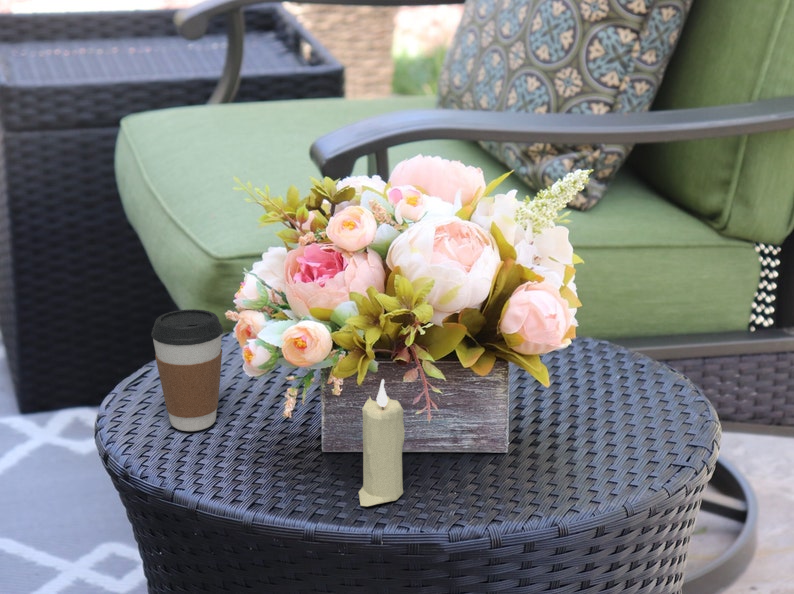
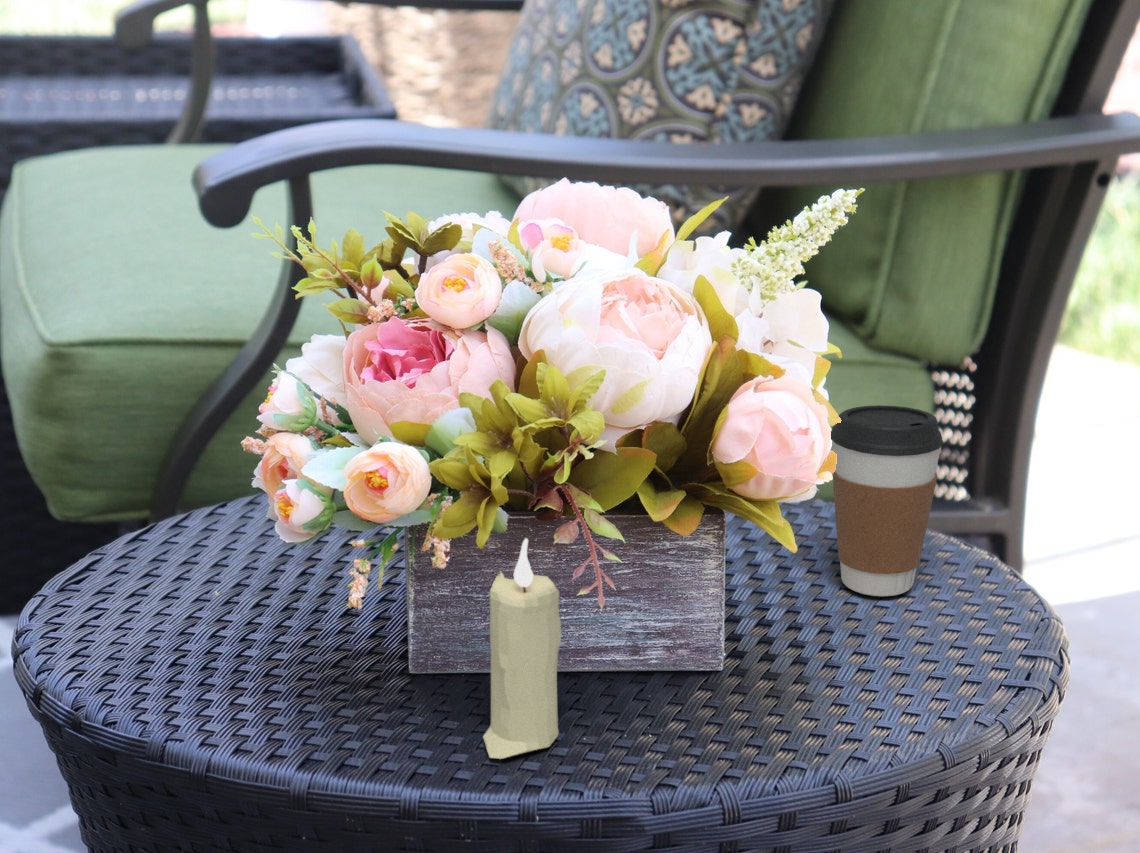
coffee cup: present [151,309,223,431] -> present [831,405,943,596]

